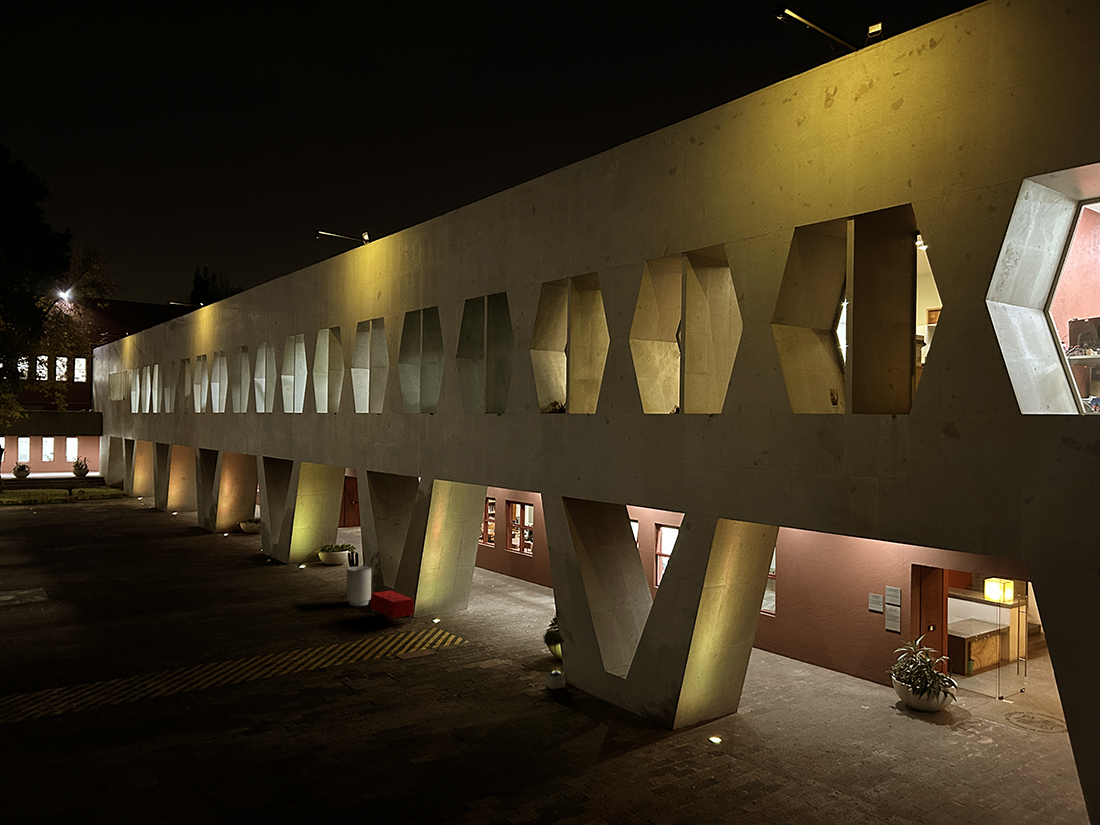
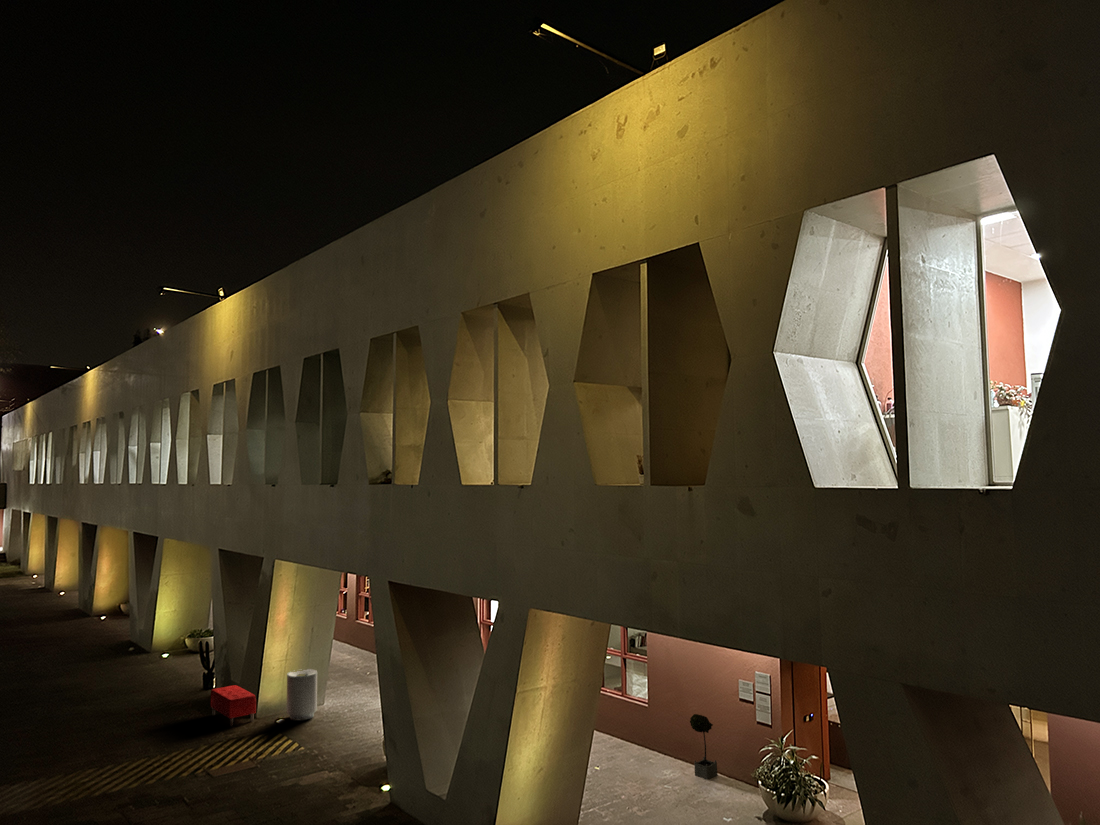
trash can: present [346,566,371,606] -> present [287,669,317,720]
potted tree: present [543,630,565,689] -> present [690,714,718,780]

